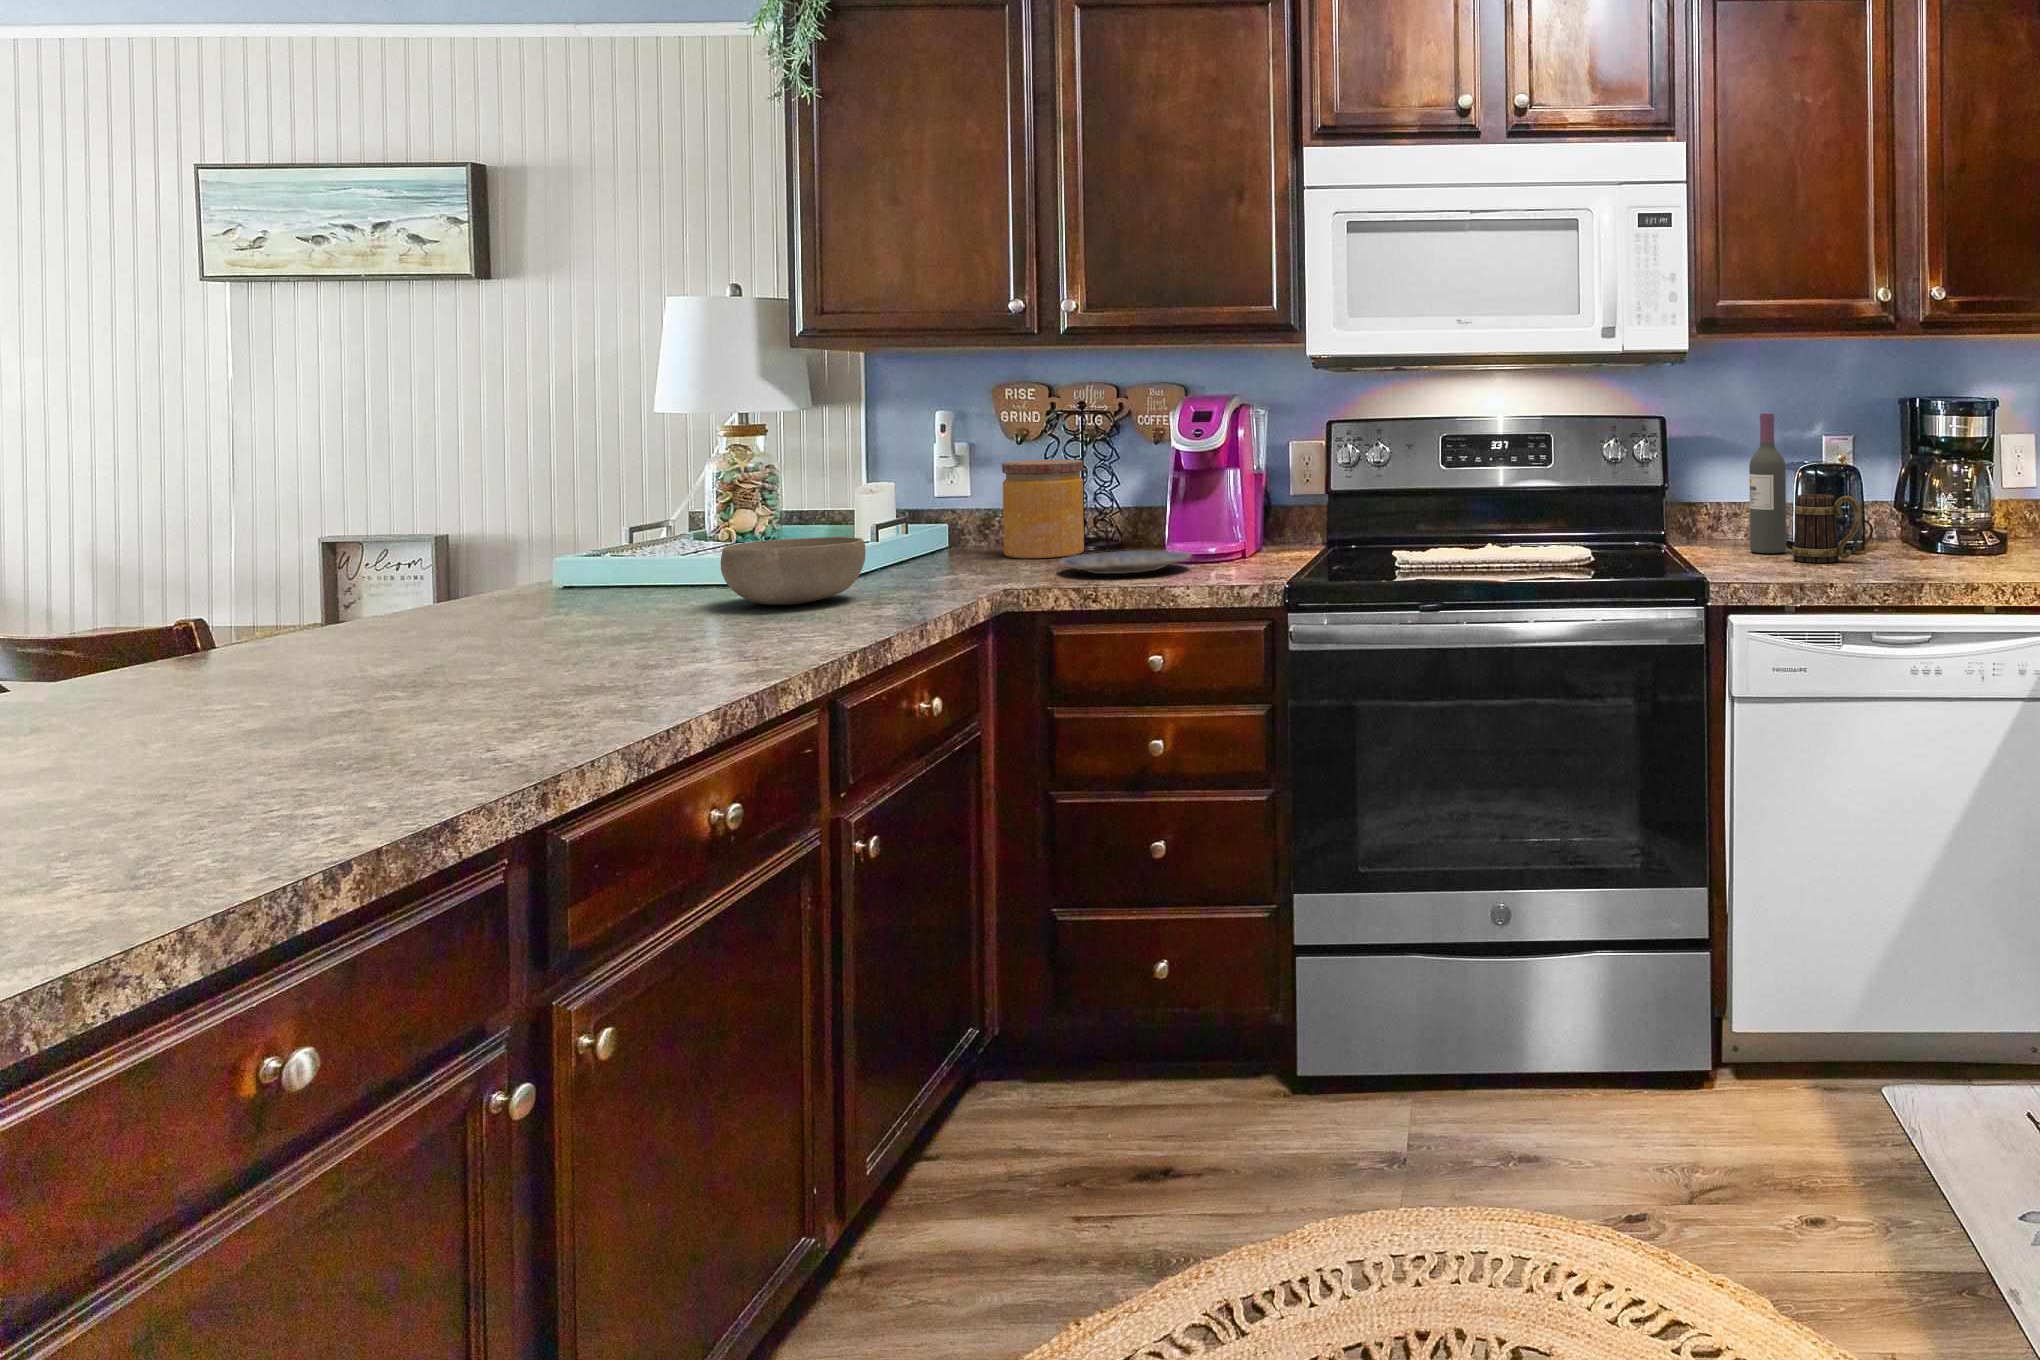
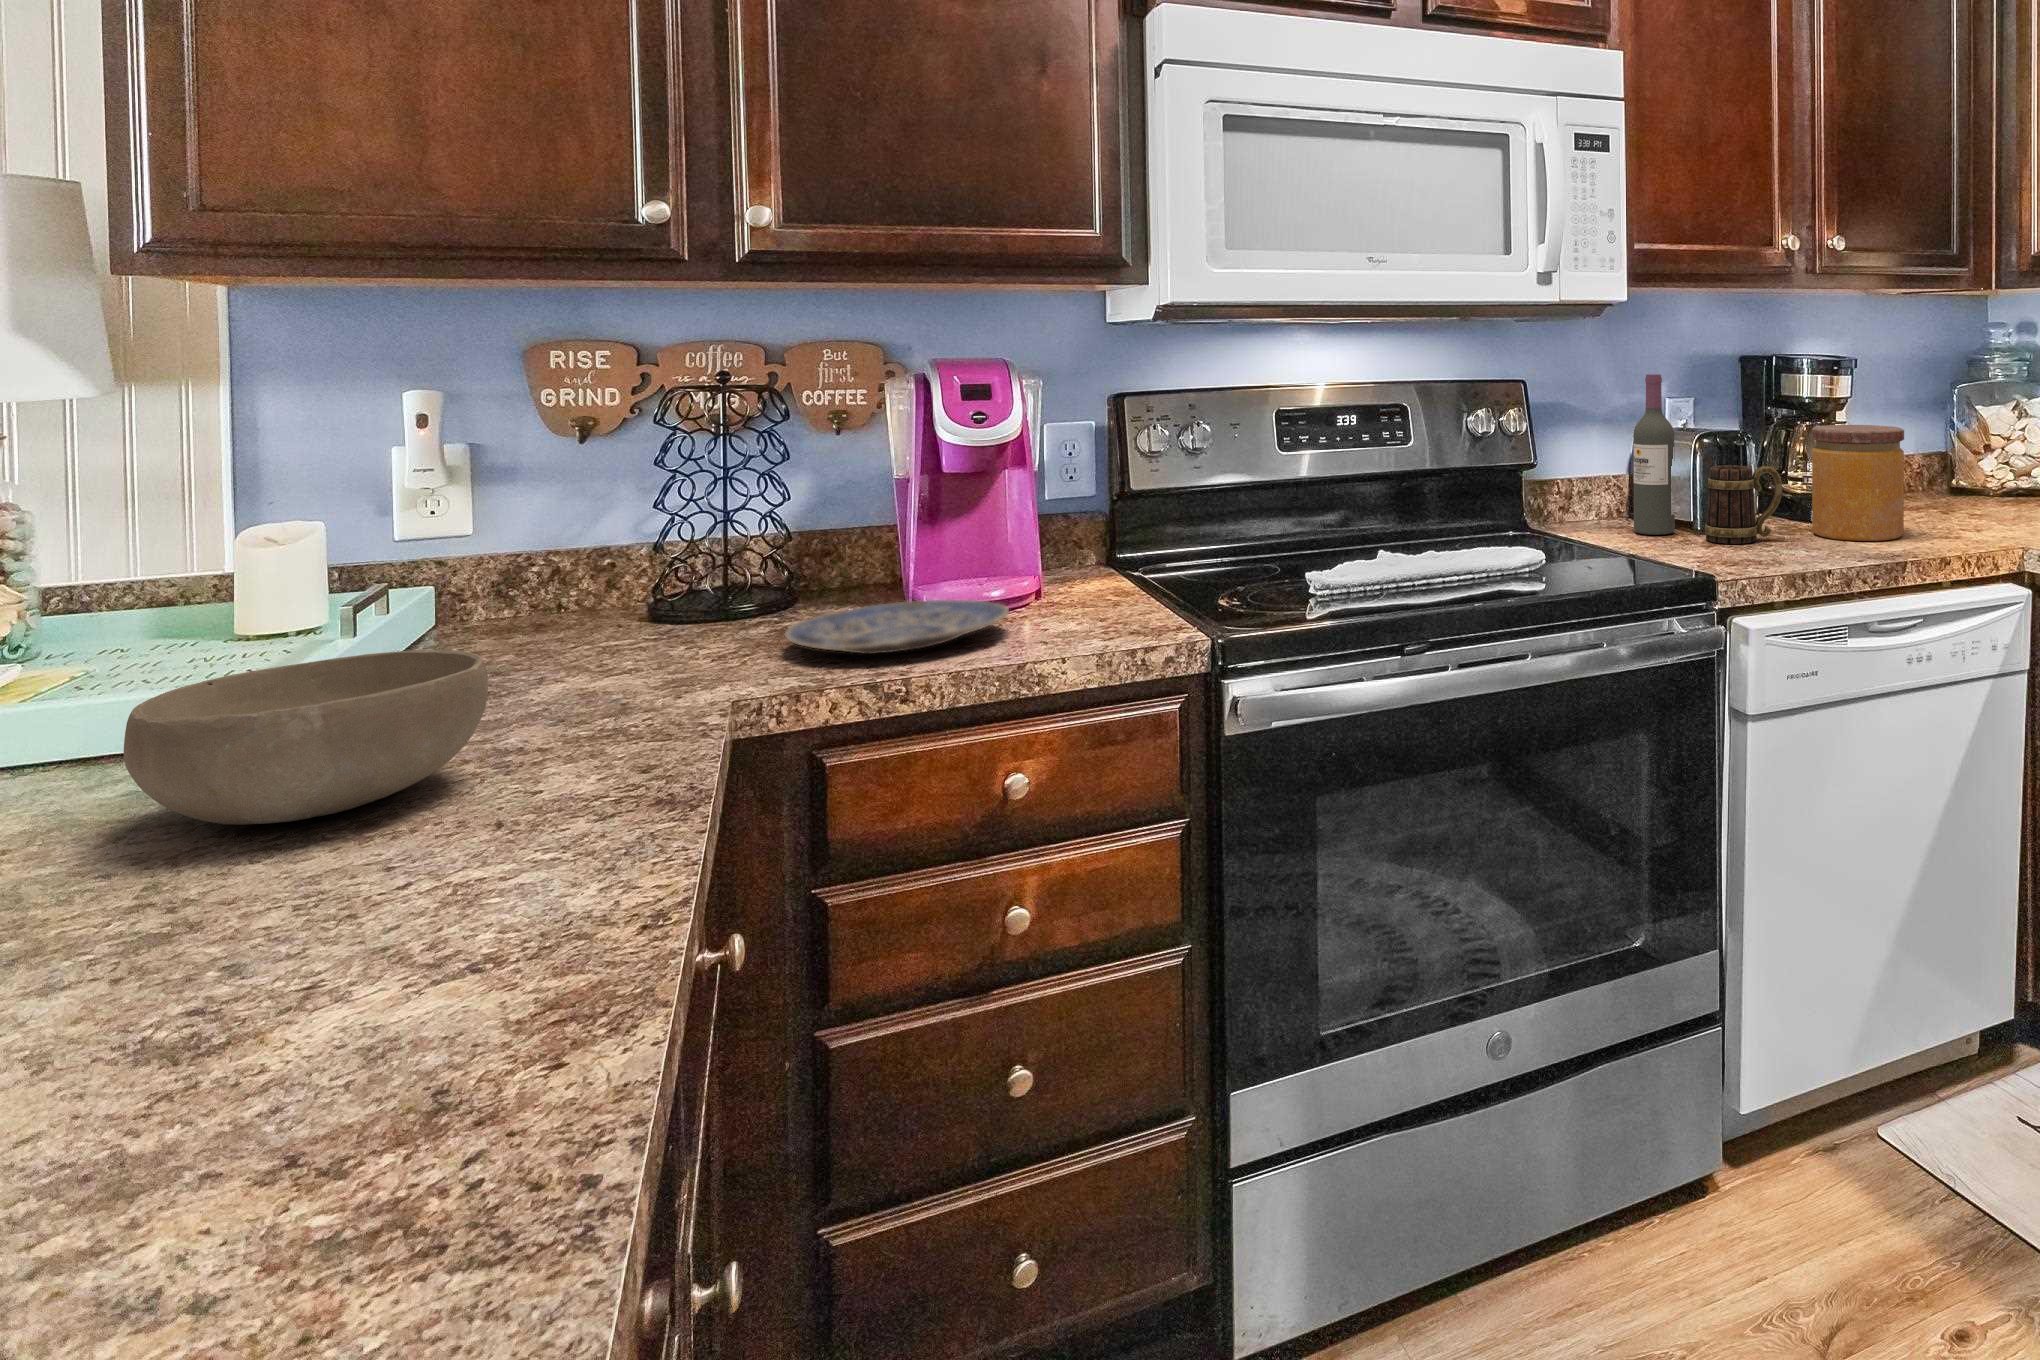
jar: present [1002,459,1084,558] -> present [1812,425,1904,541]

